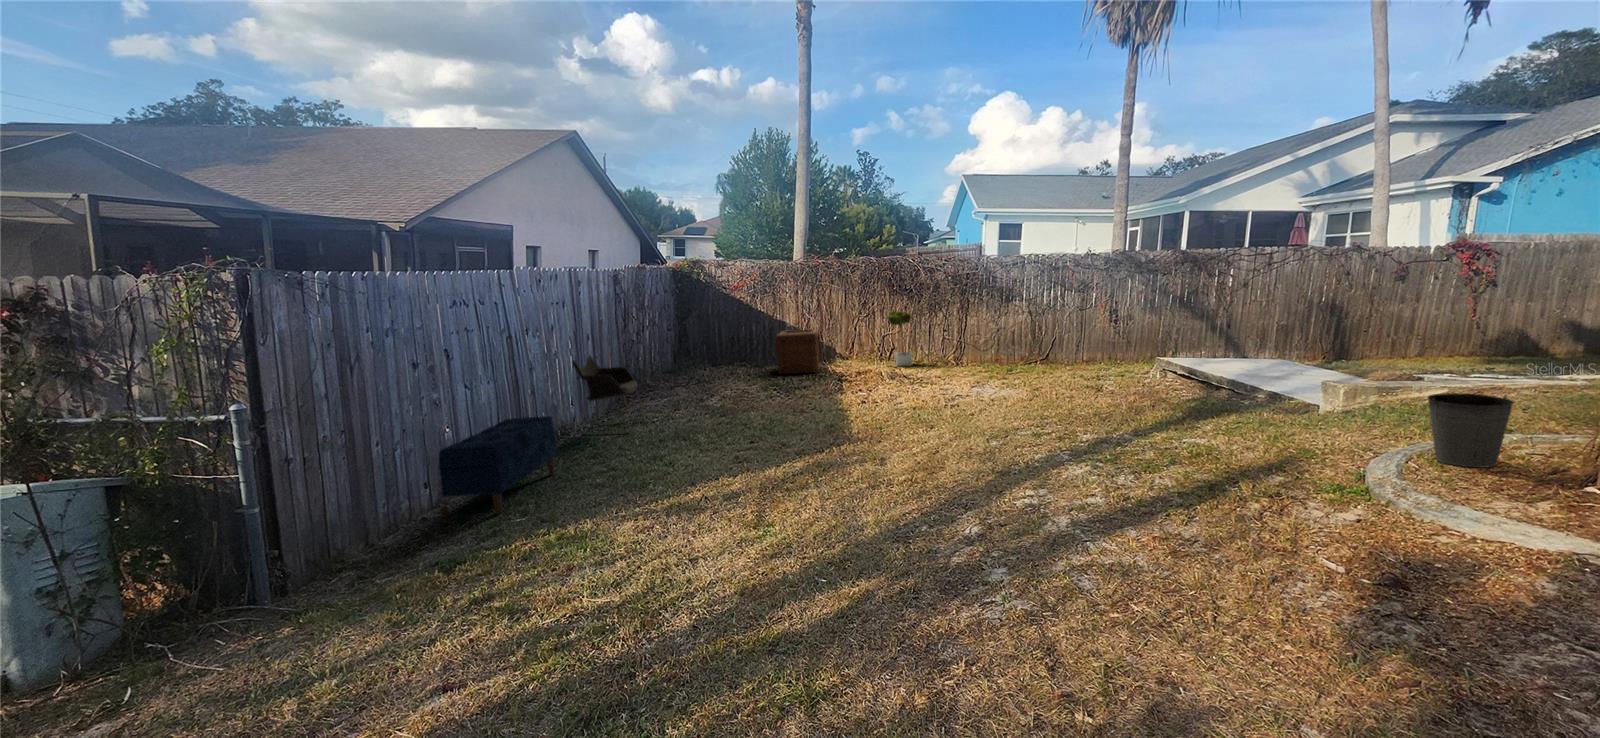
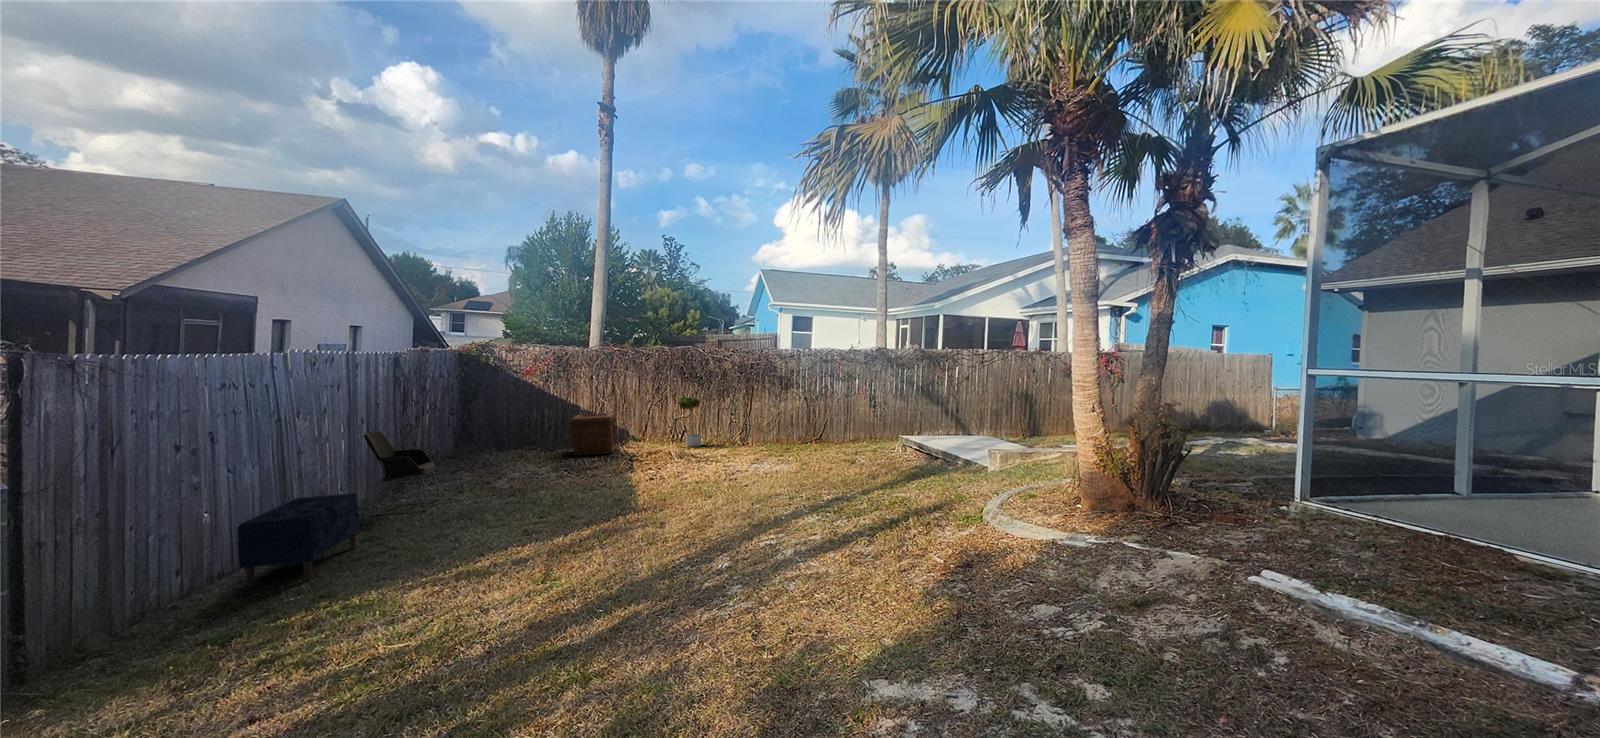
bucket: present [1423,393,1514,468] -> none [1014,455,1058,503]

